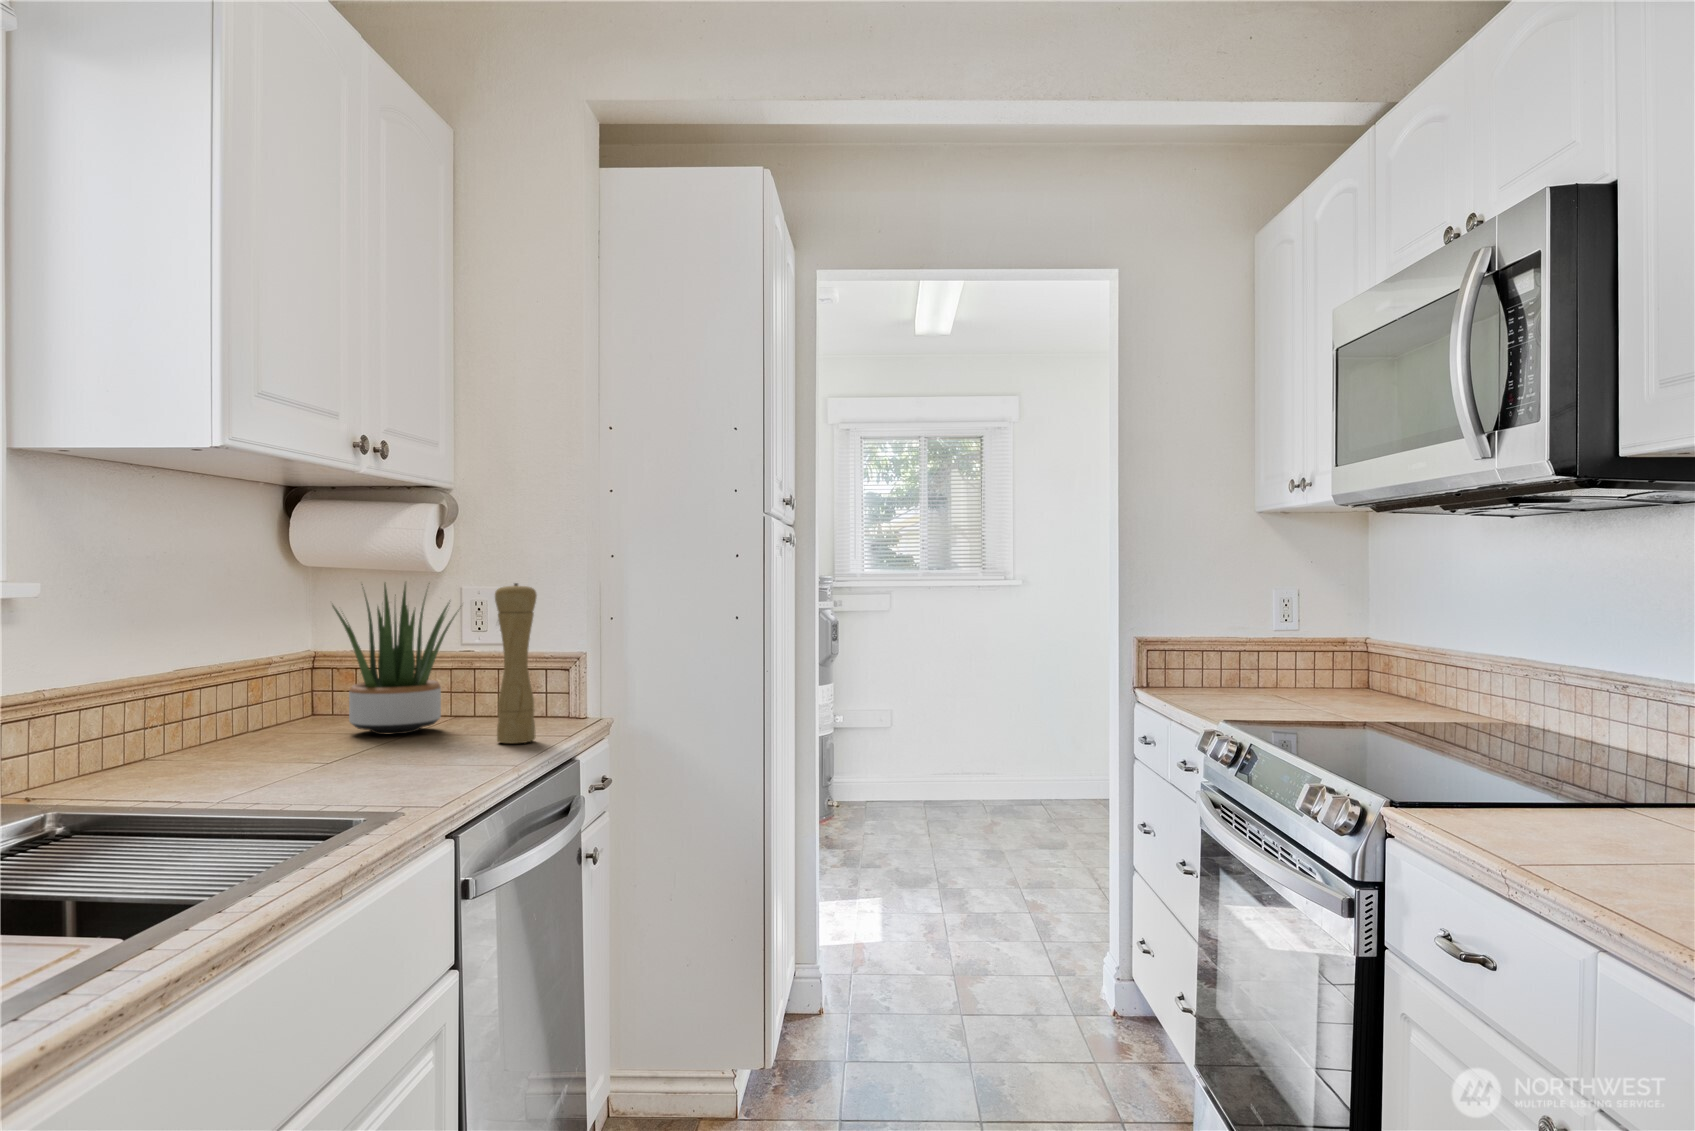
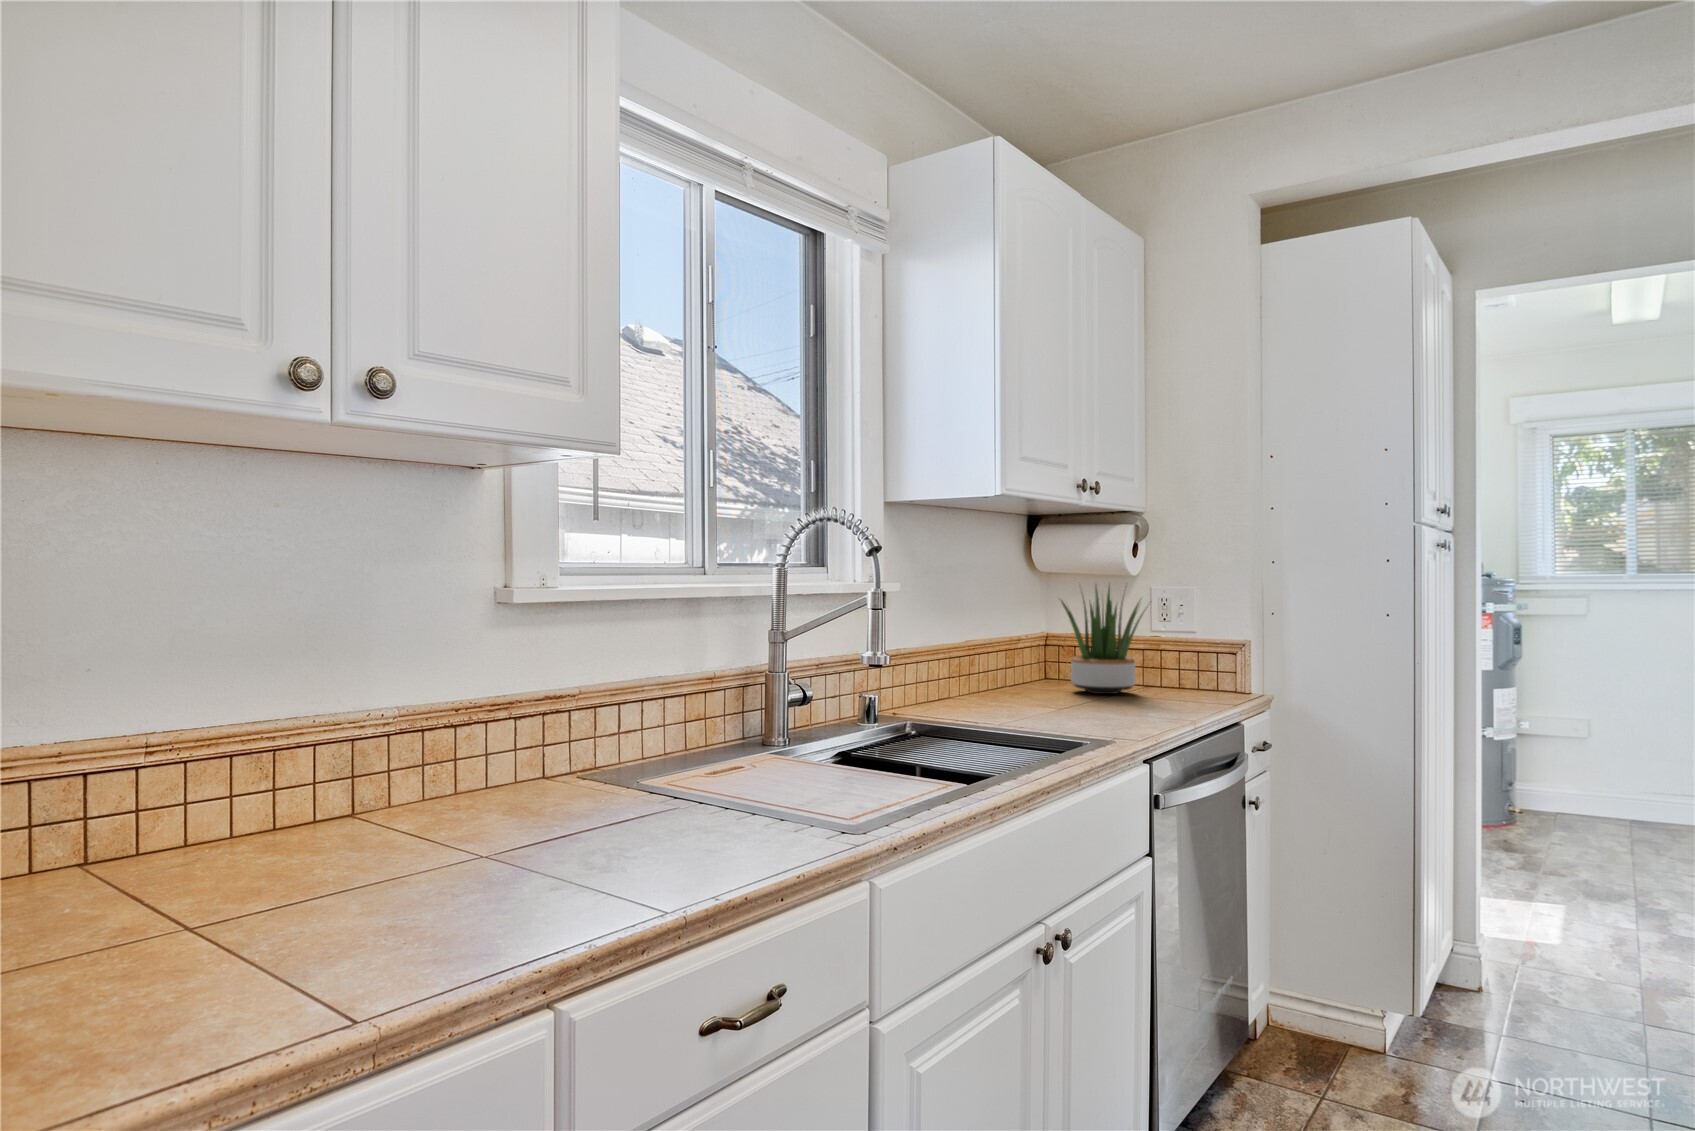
pepper mill: present [495,583,537,744] -> none [1176,585,1209,707]

